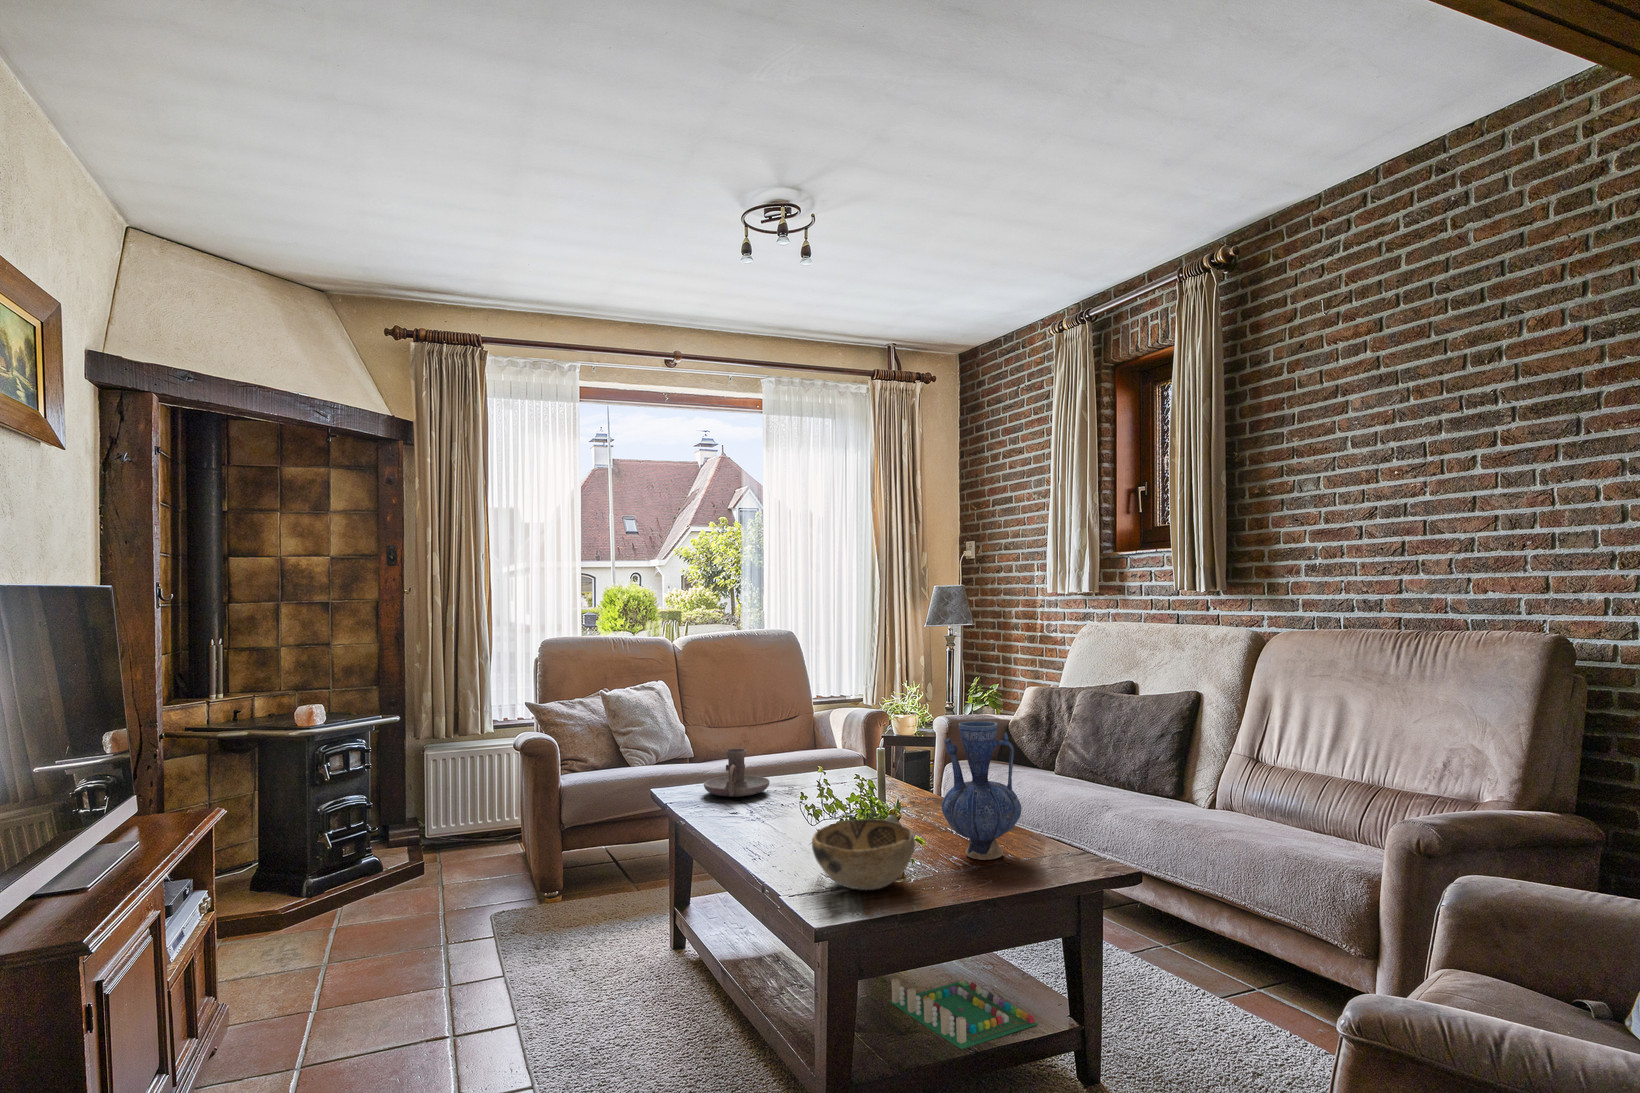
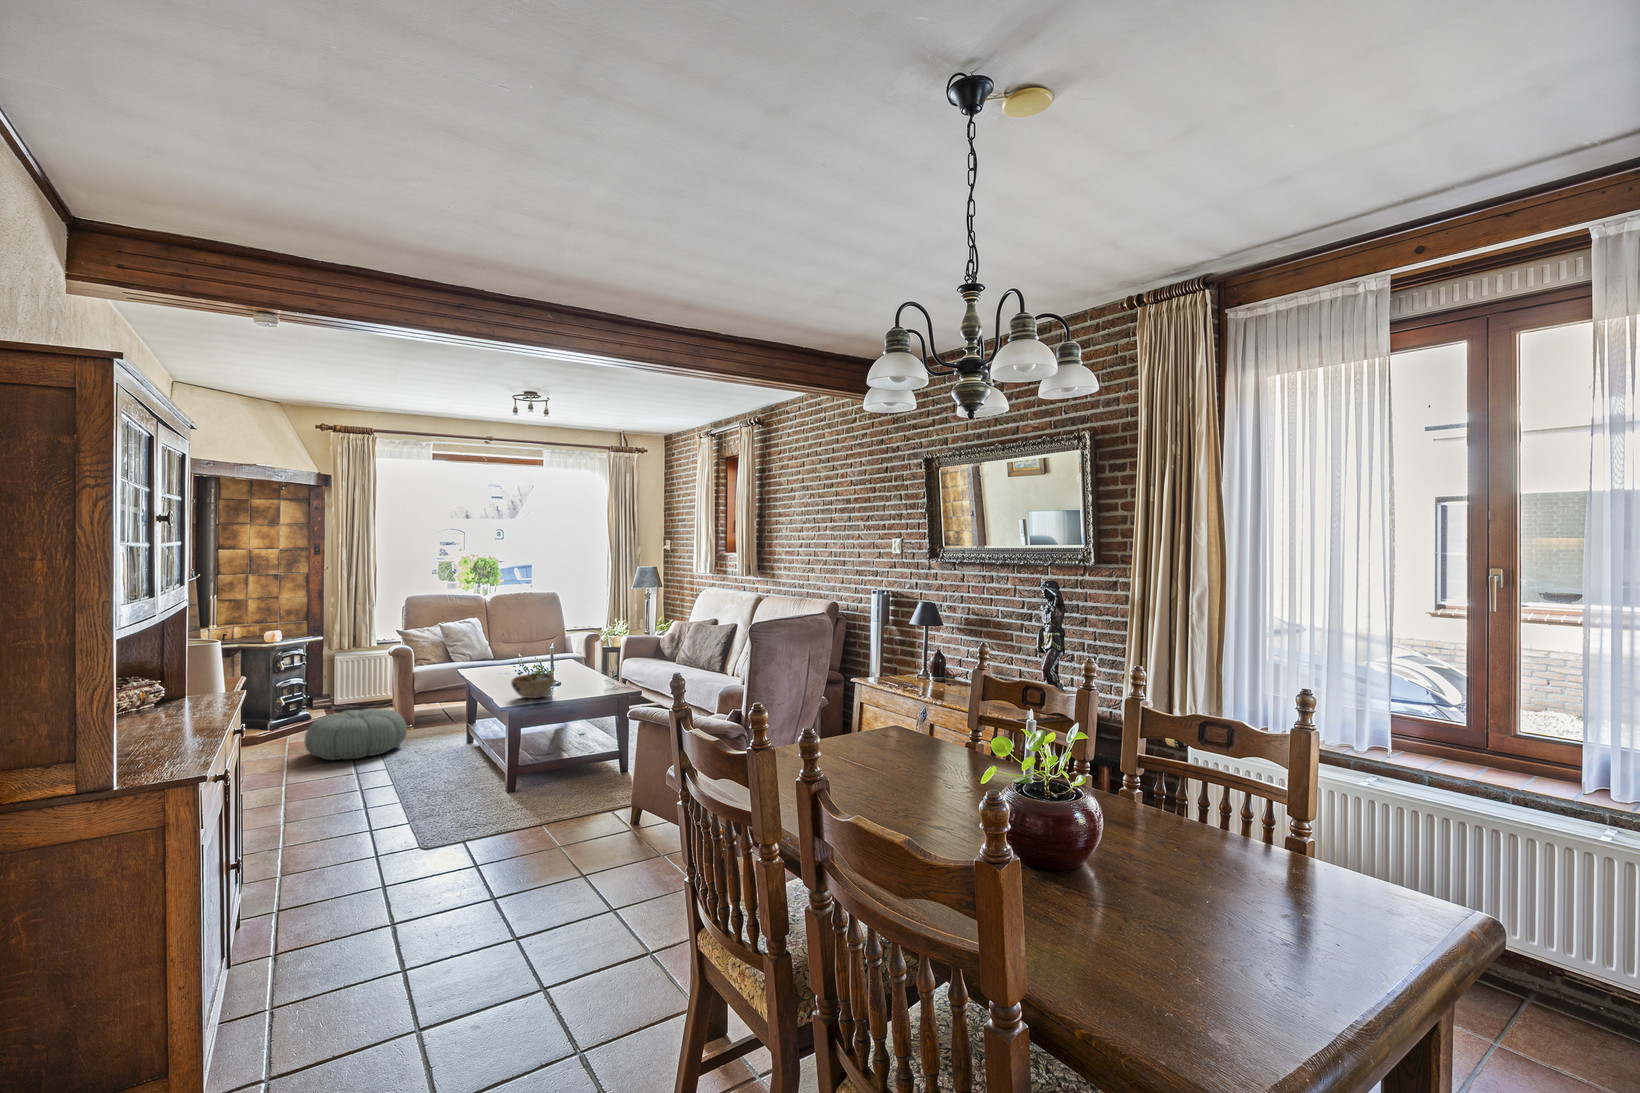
vase: present [942,721,1021,860] -> none [574,635,607,689]
candle holder: present [704,749,770,797] -> none [484,650,517,672]
pouf: none [352,870,554,996] -> present [305,708,407,760]
board game: present [889,978,1038,1049] -> none [549,737,603,756]

